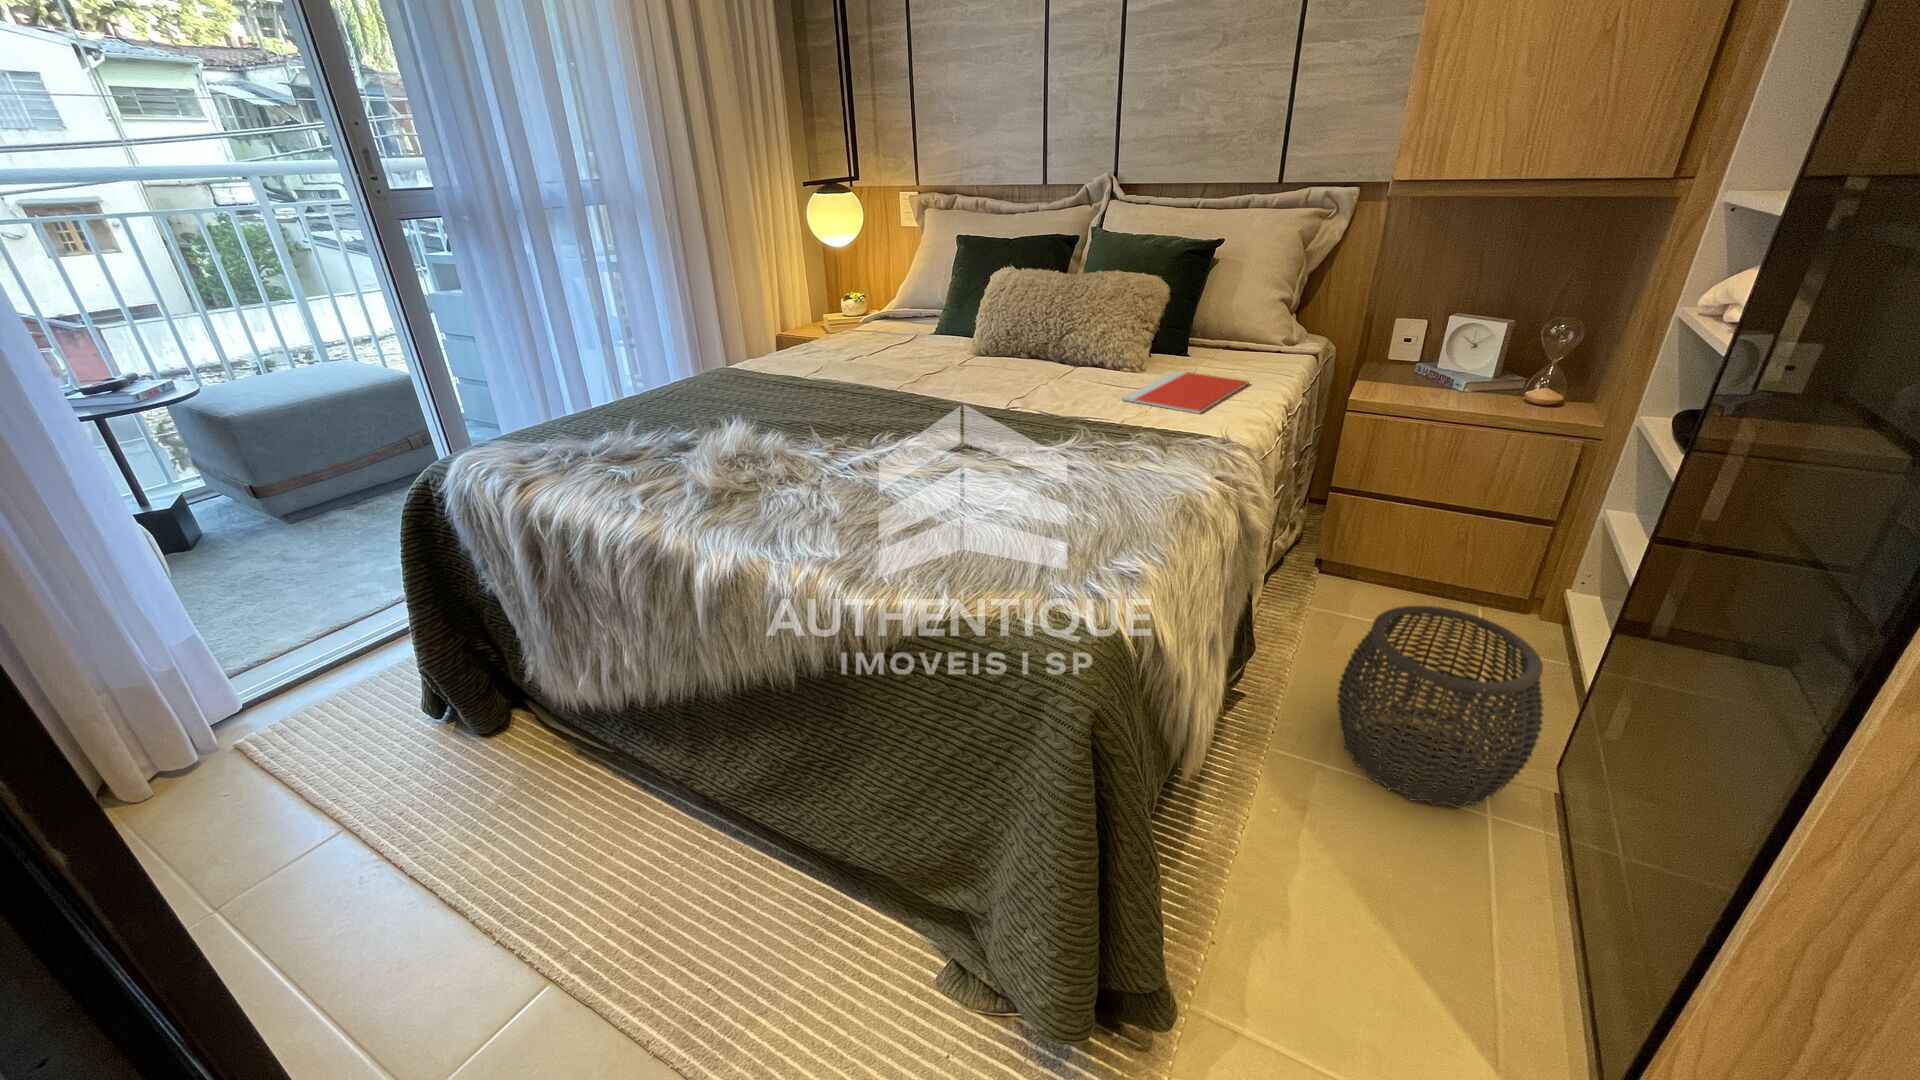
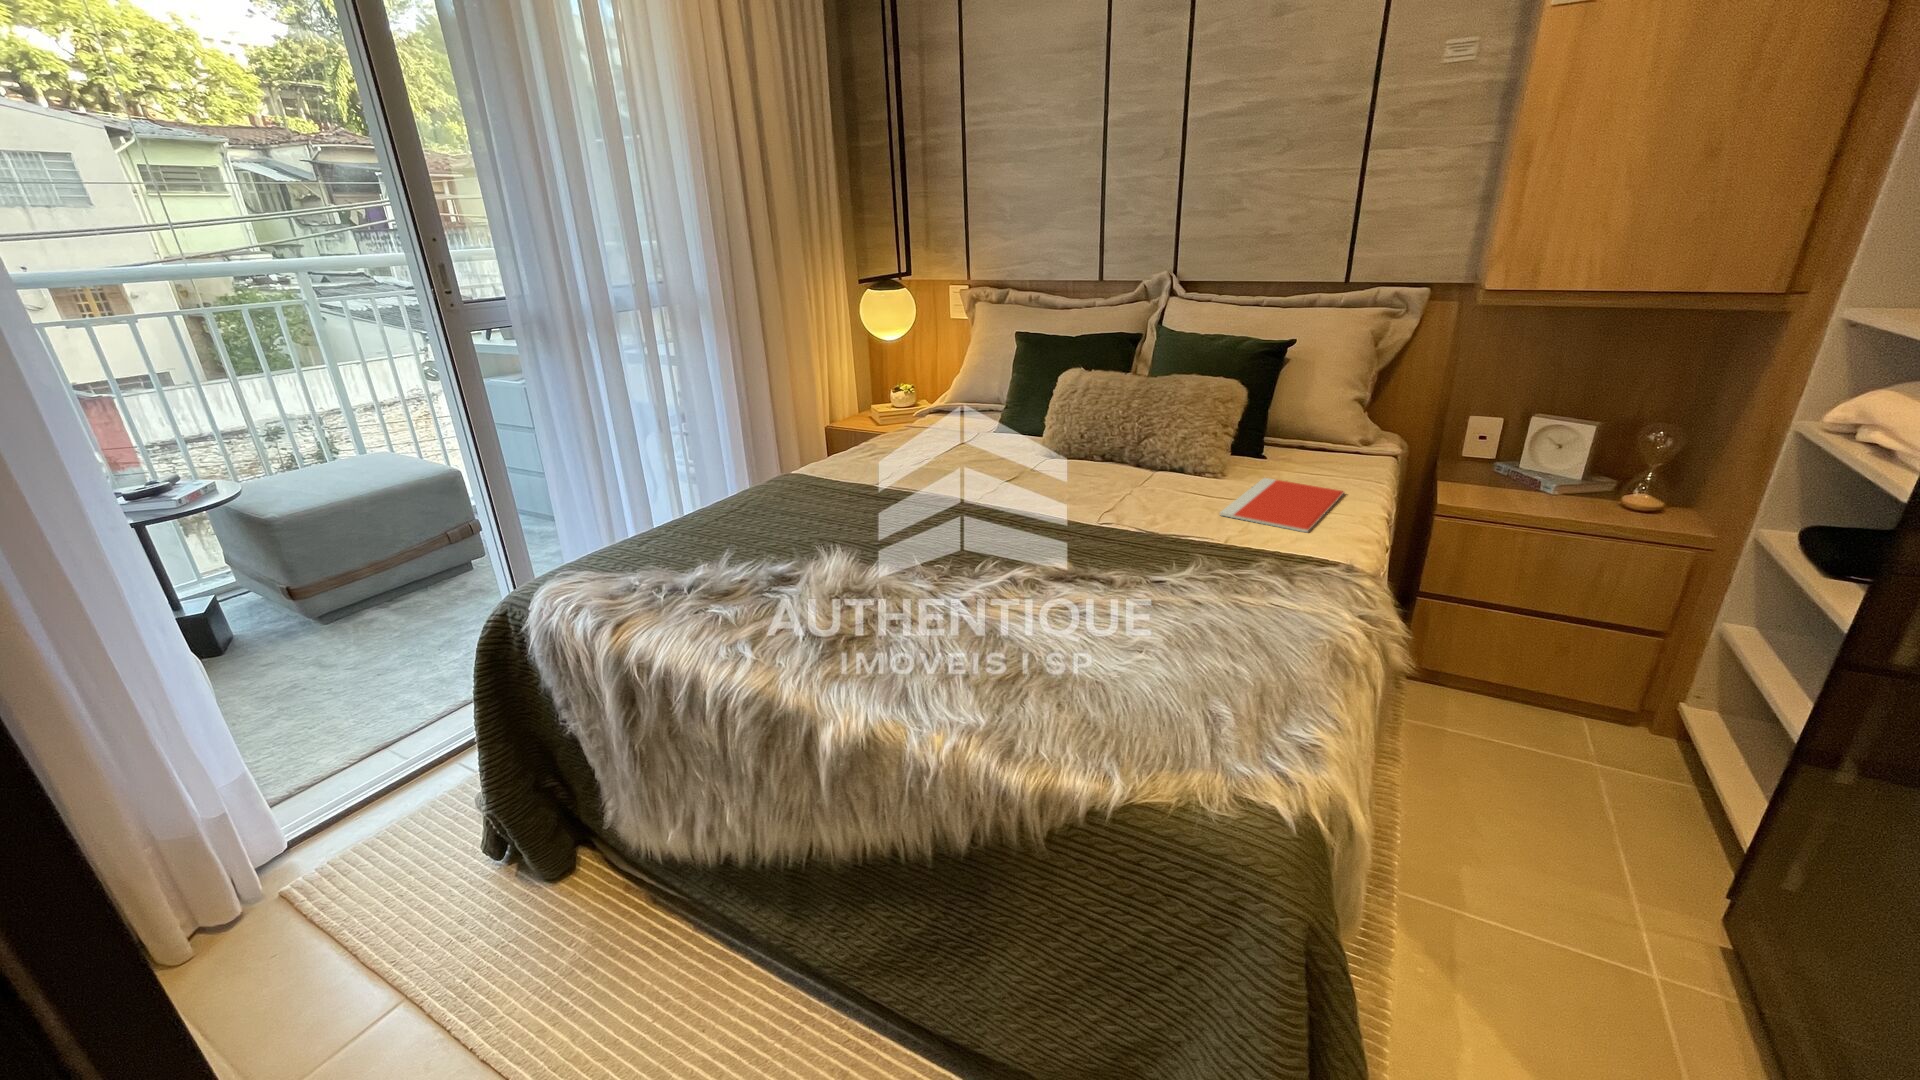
woven basket: present [1337,606,1543,808] -> none [1467,734,1708,964]

